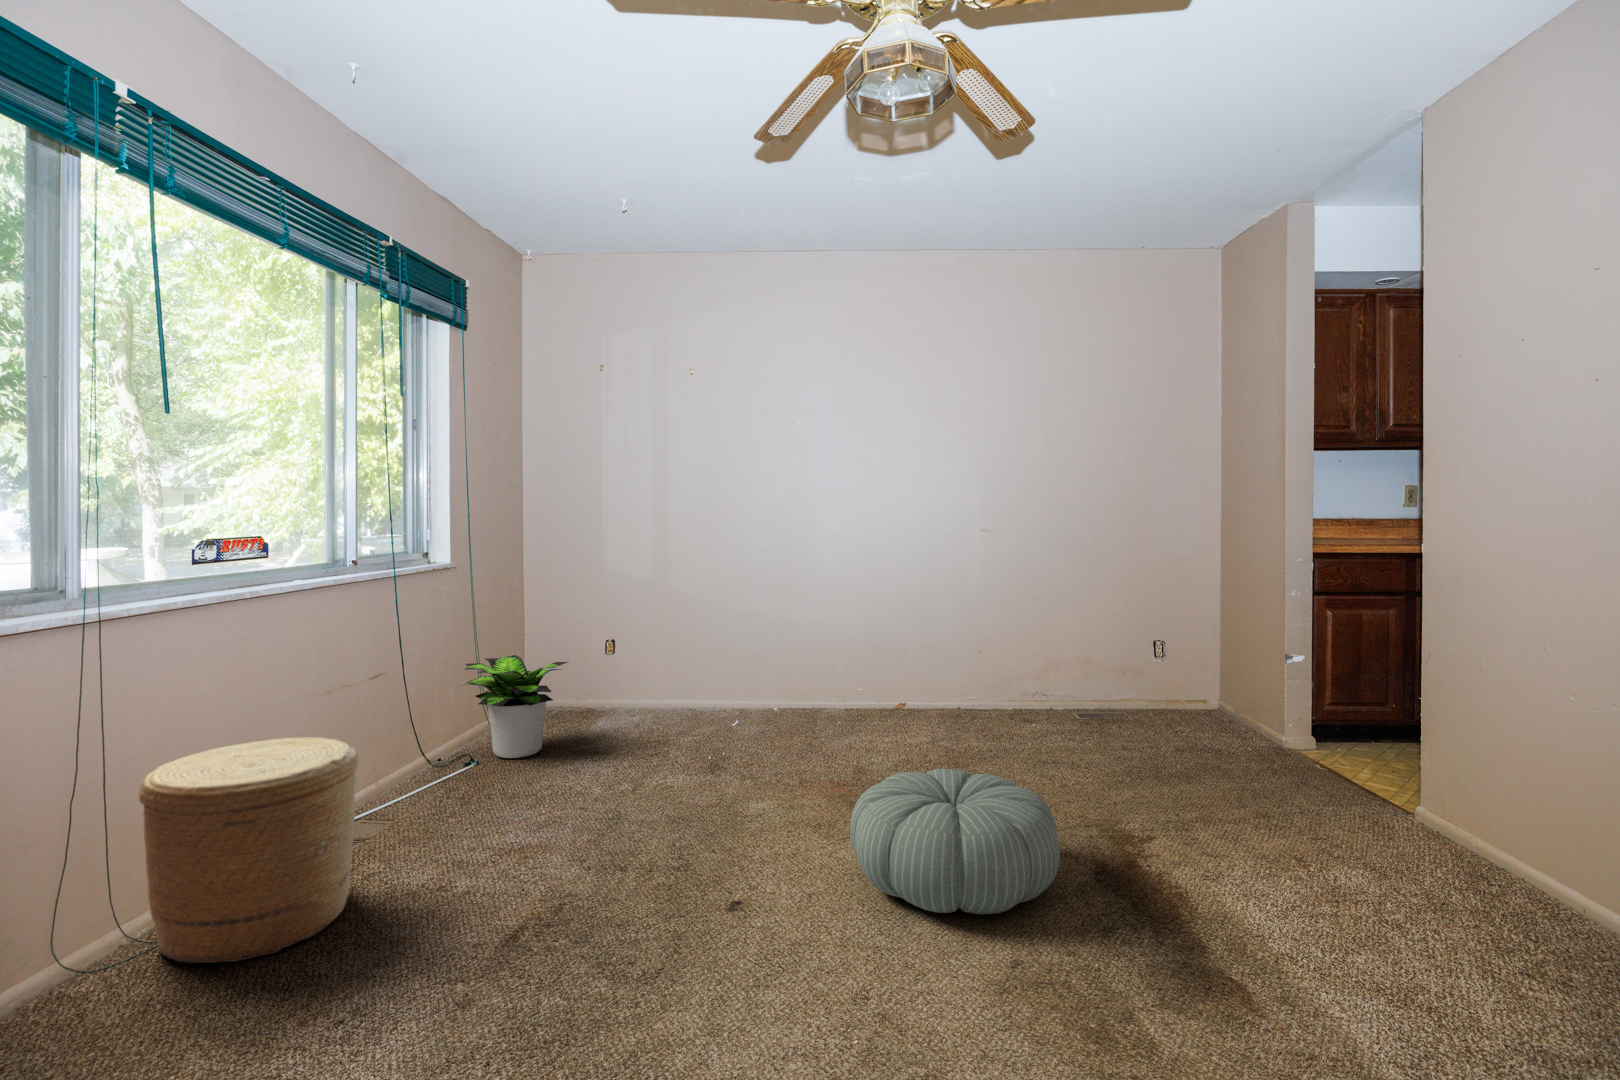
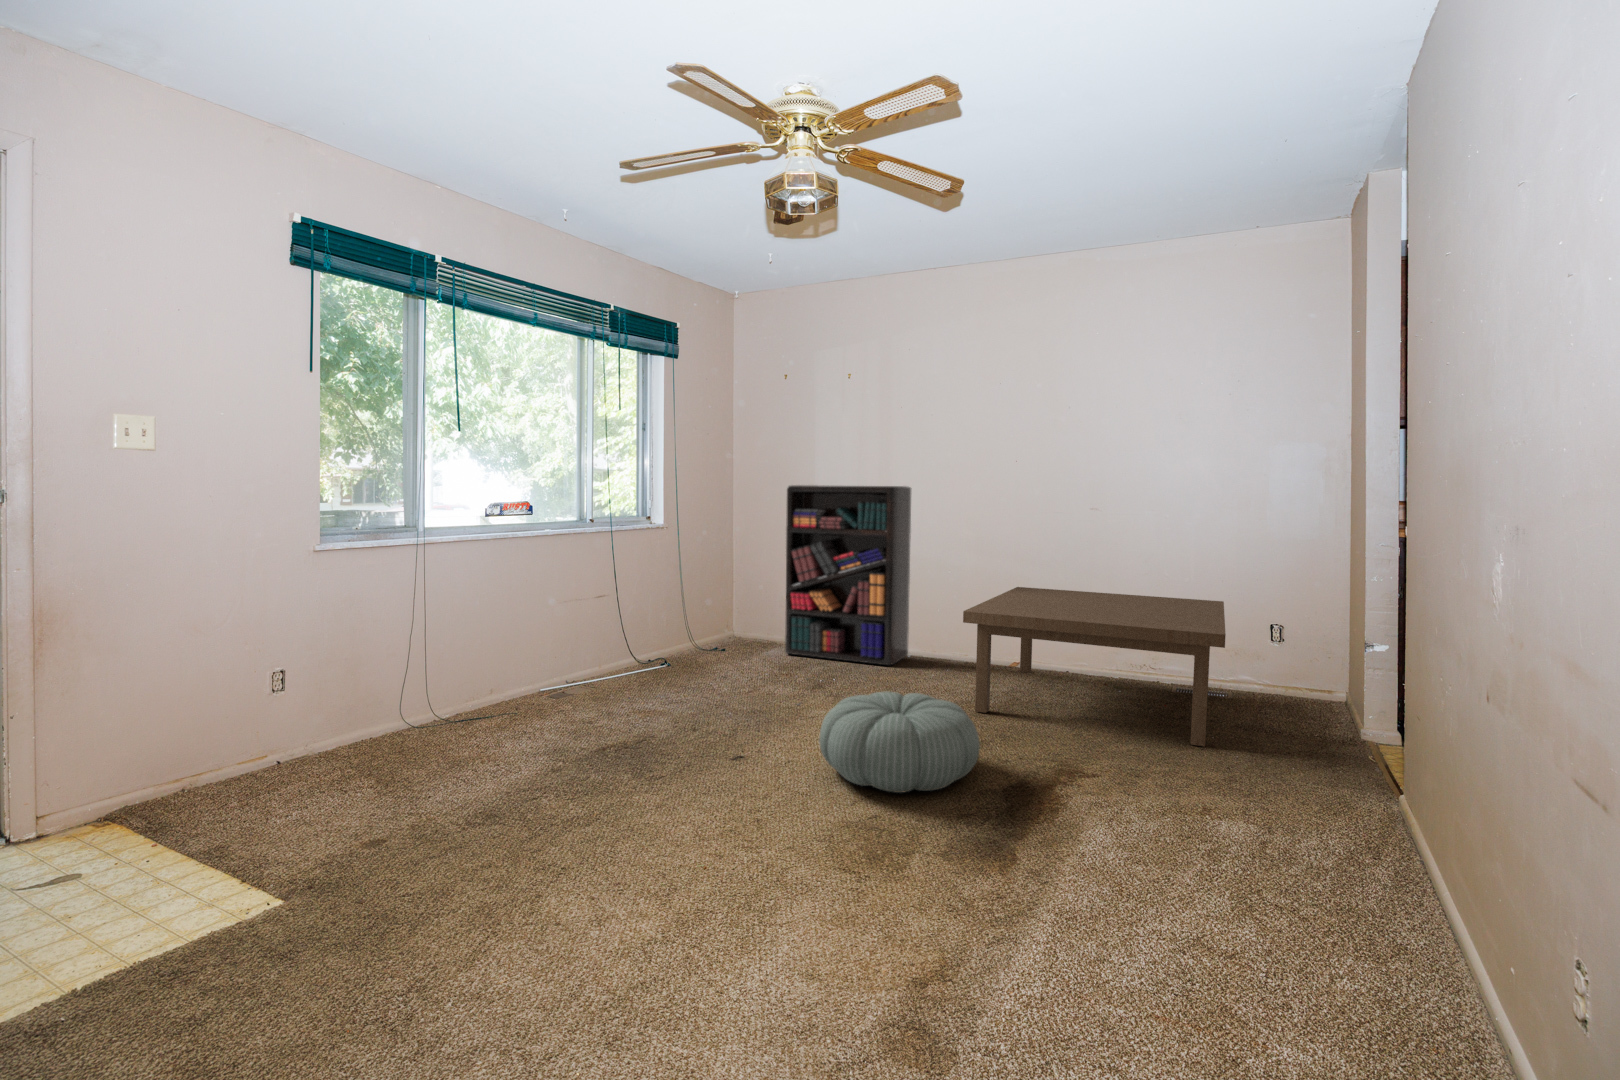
bookshelf: none [630,506,780,727] -> present [785,485,911,665]
coffee table: none [906,619,1207,779] -> present [963,587,1226,746]
potted plant: present [464,655,567,758] -> none [655,592,735,663]
woven basket: present [138,737,359,963] -> none [439,621,548,735]

